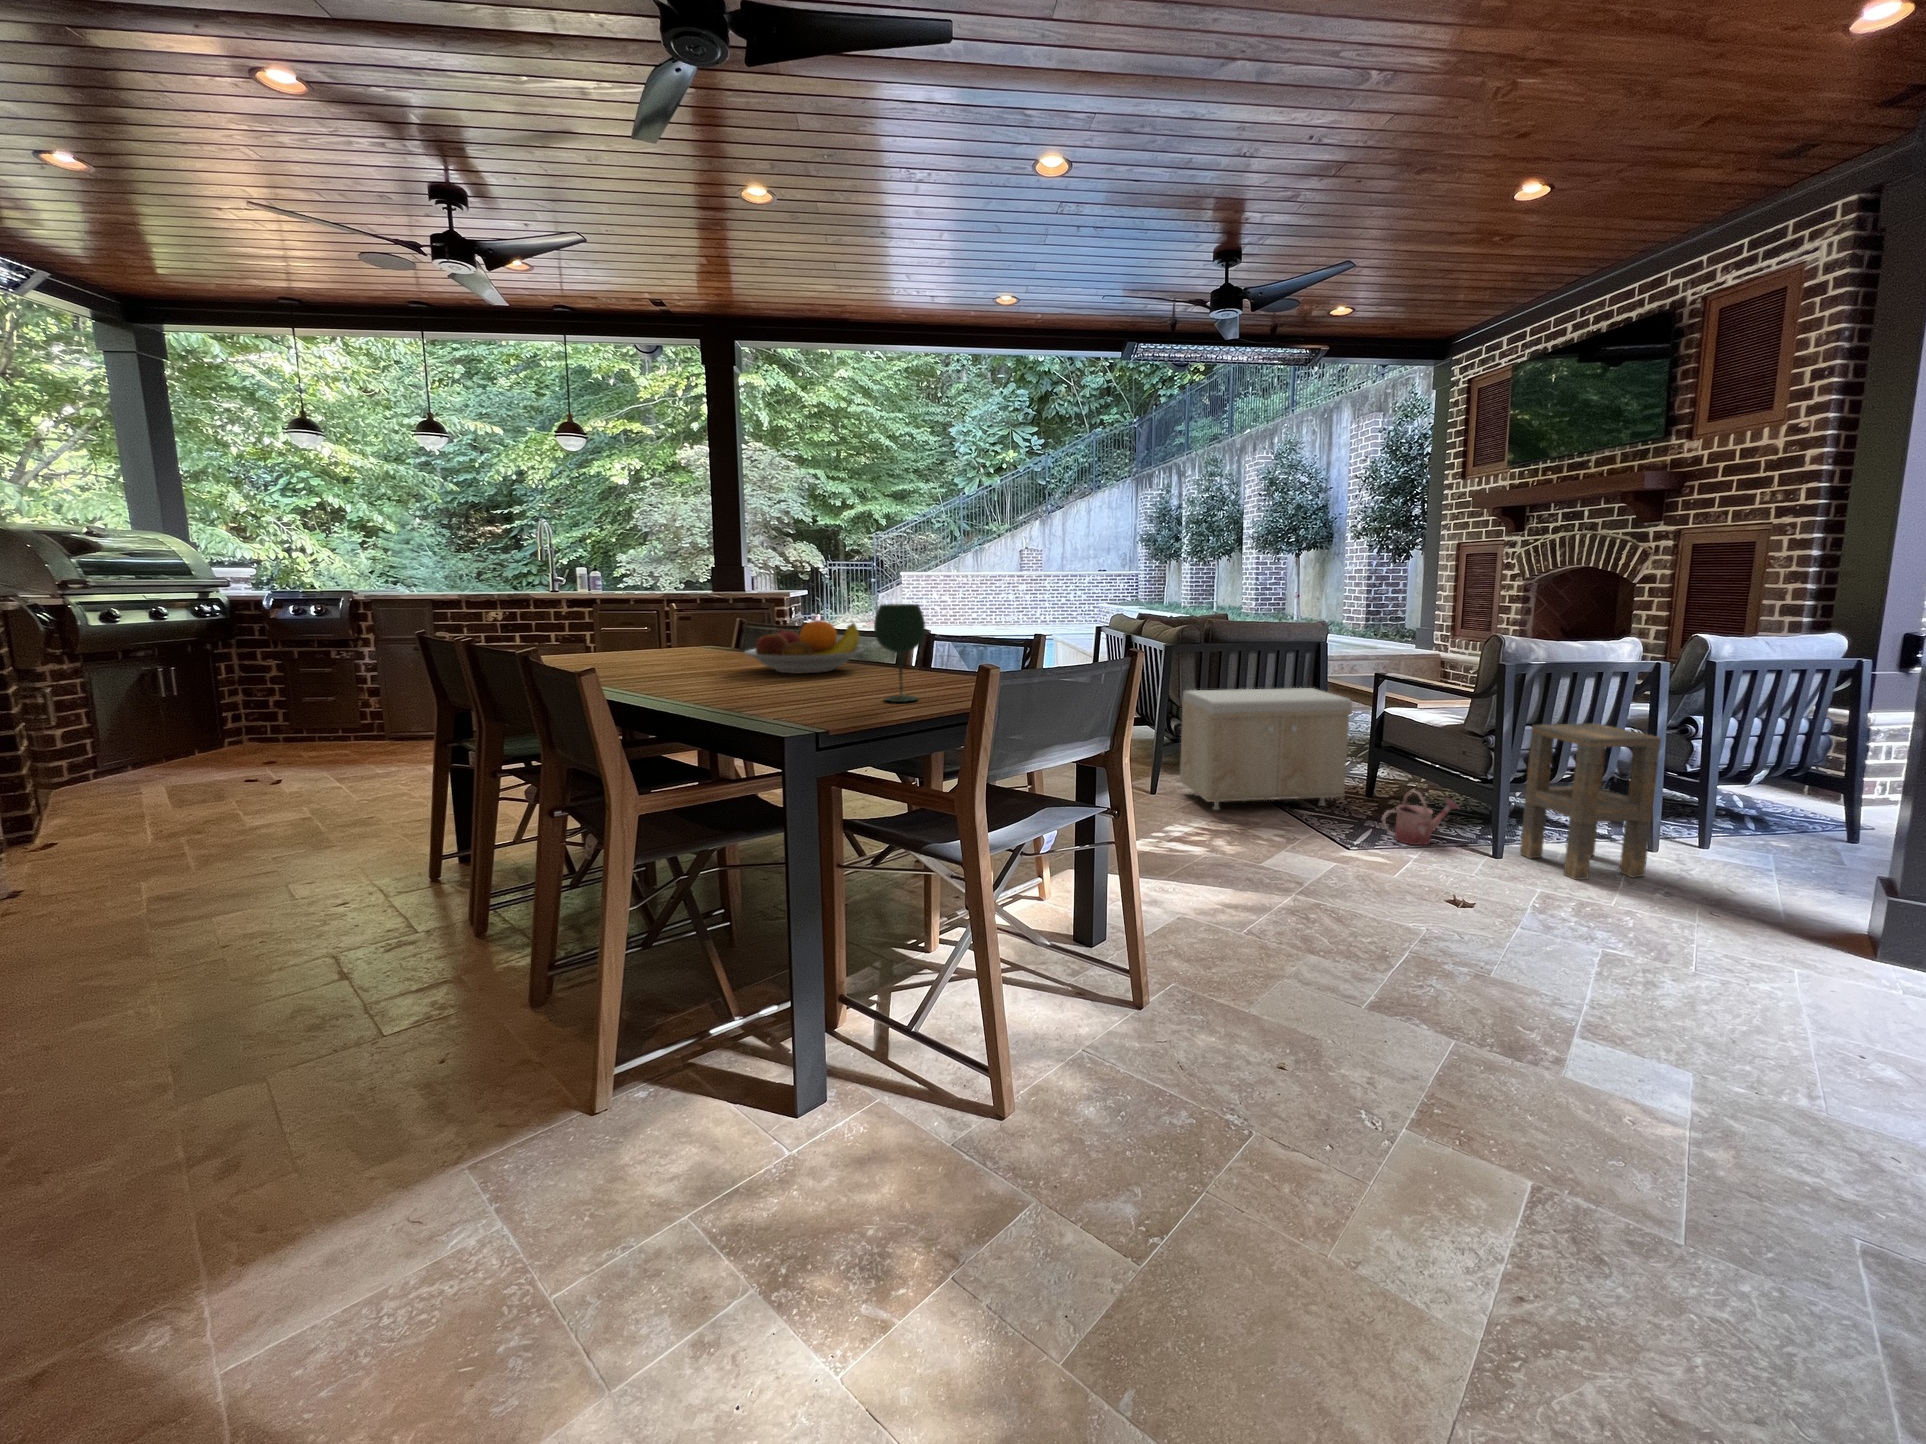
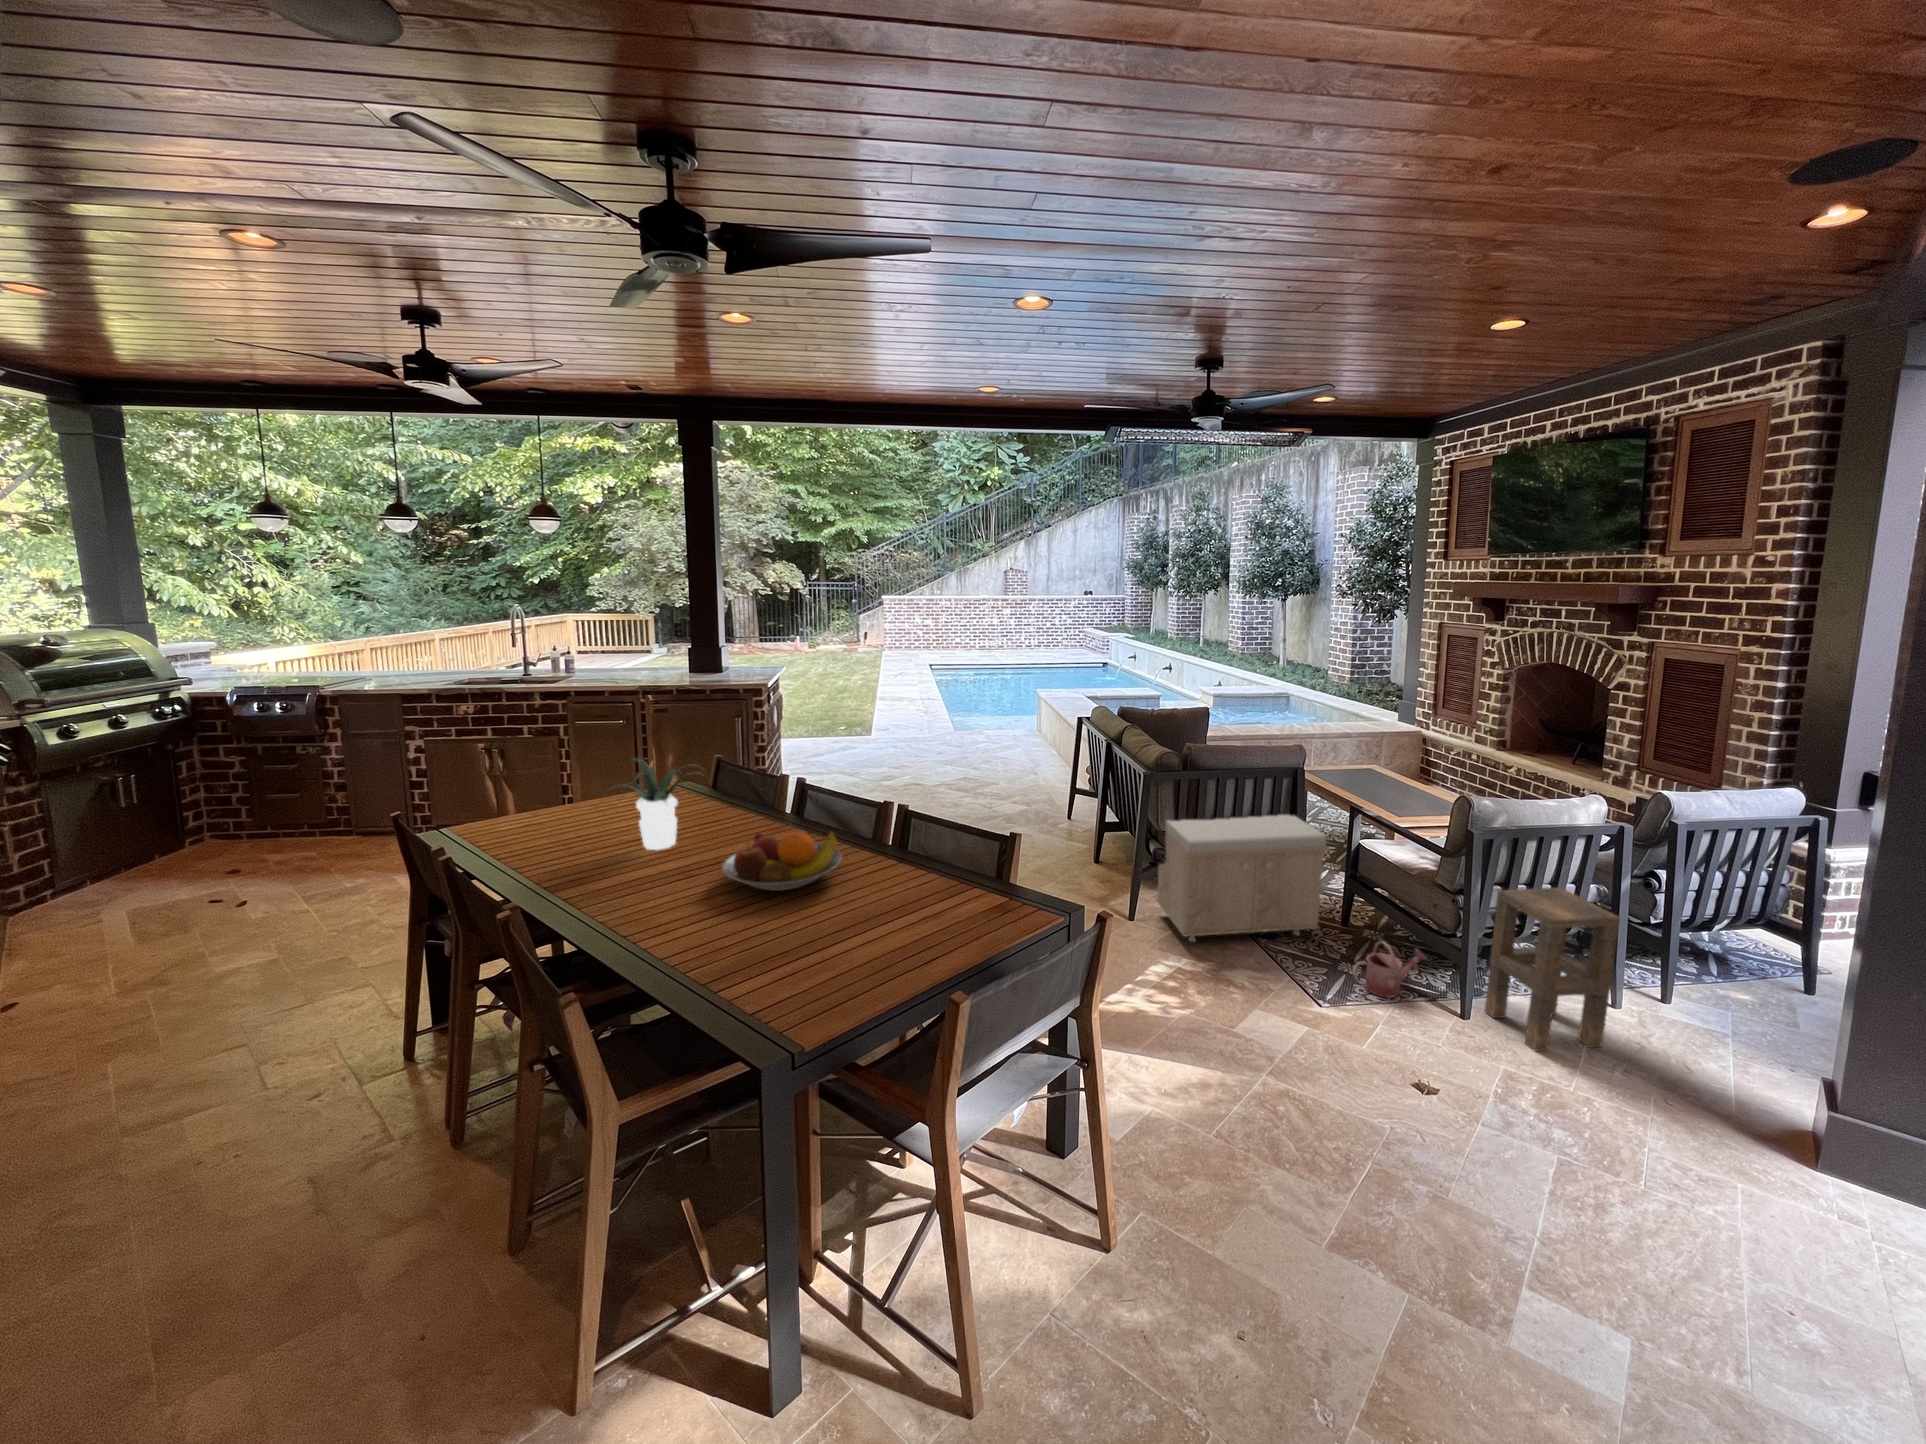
potted plant: none [623,574,733,661] -> present [610,758,694,850]
wine glass: present [874,604,925,702] -> none [850,877,901,980]

